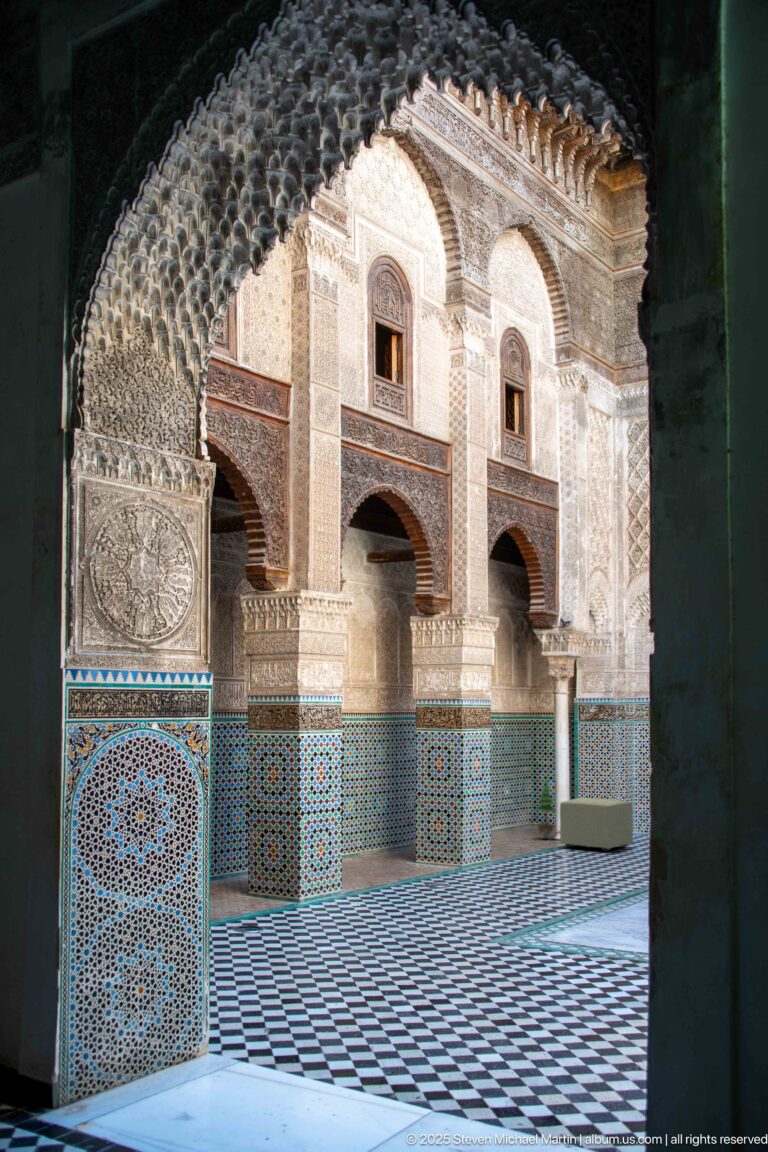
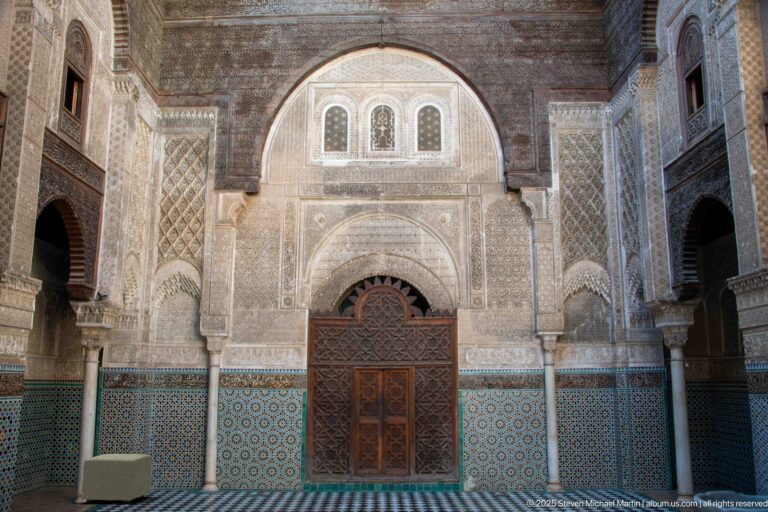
potted tree: present [537,781,556,838] -> none [56,438,78,495]

